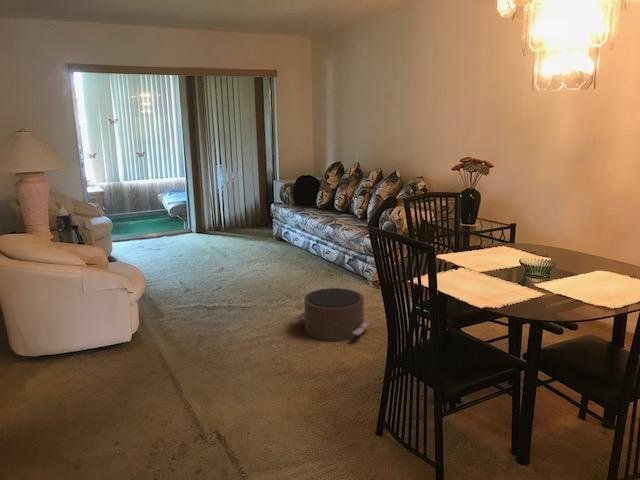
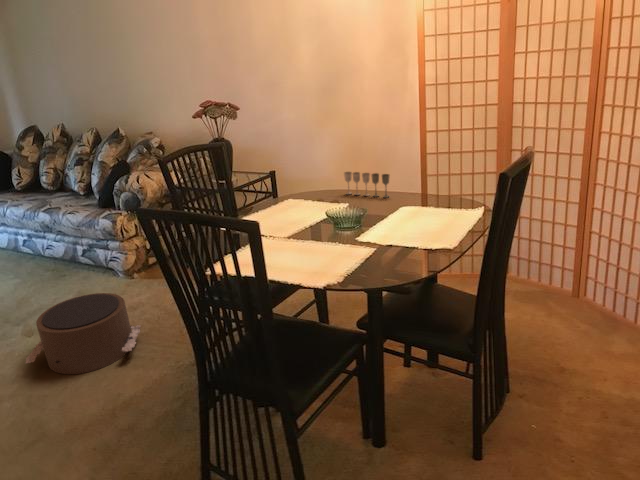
wine glass: none [553,233,594,261] -> present [344,172,390,198]

